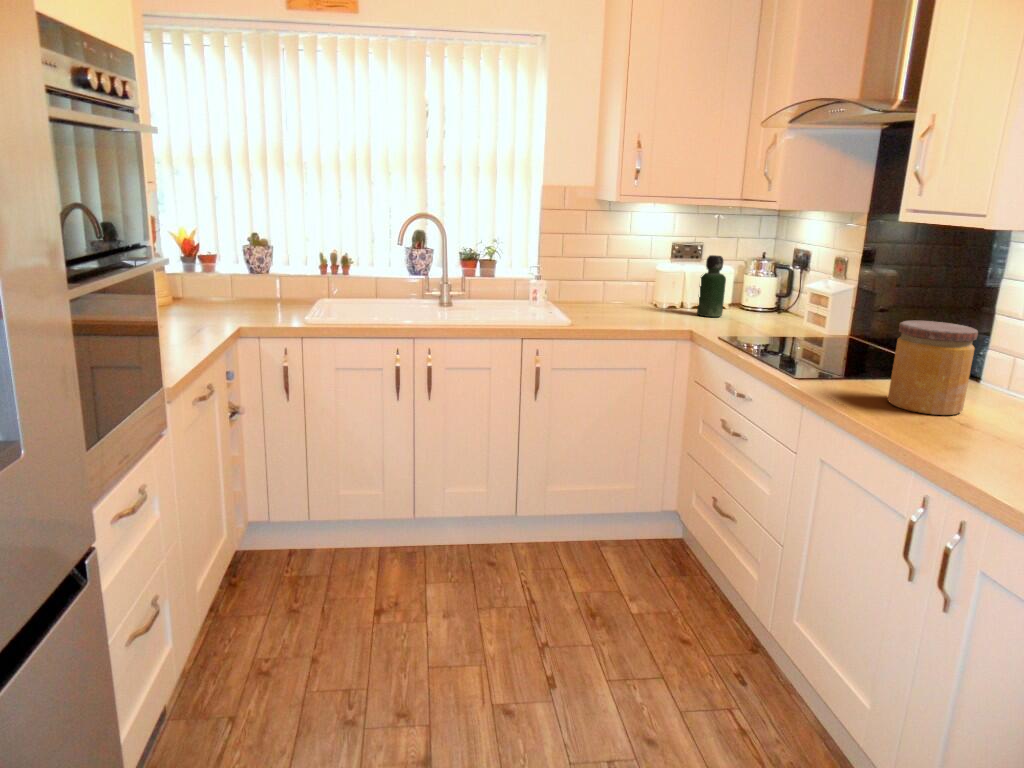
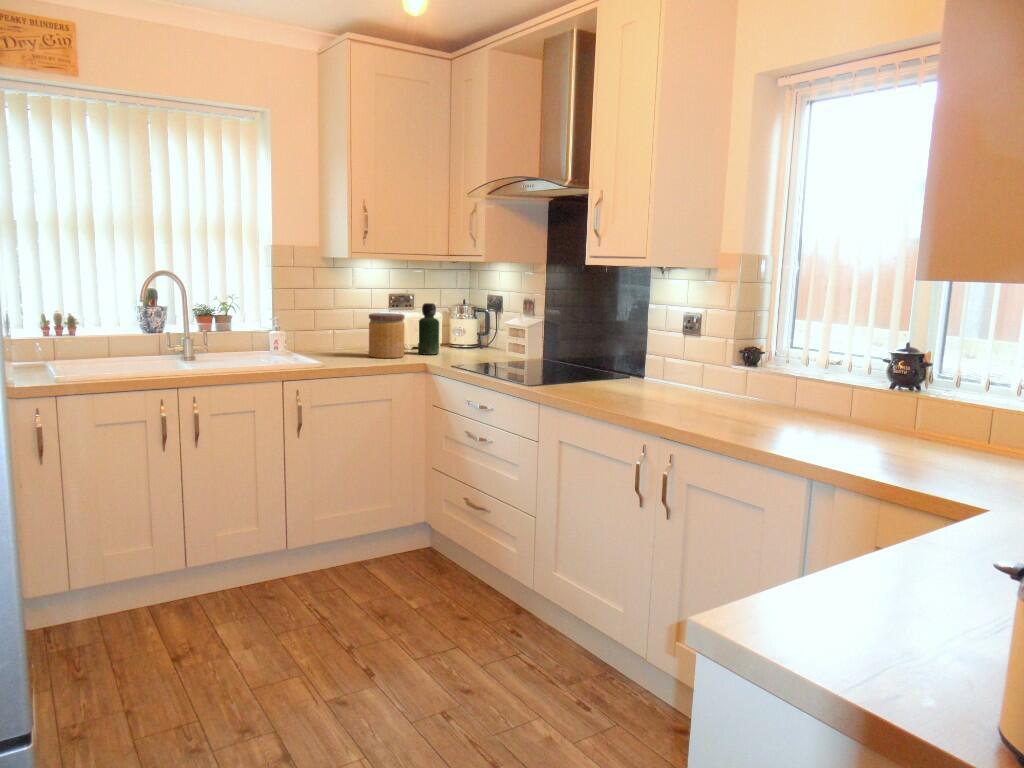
jar: present [888,321,978,415] -> present [369,313,405,358]

